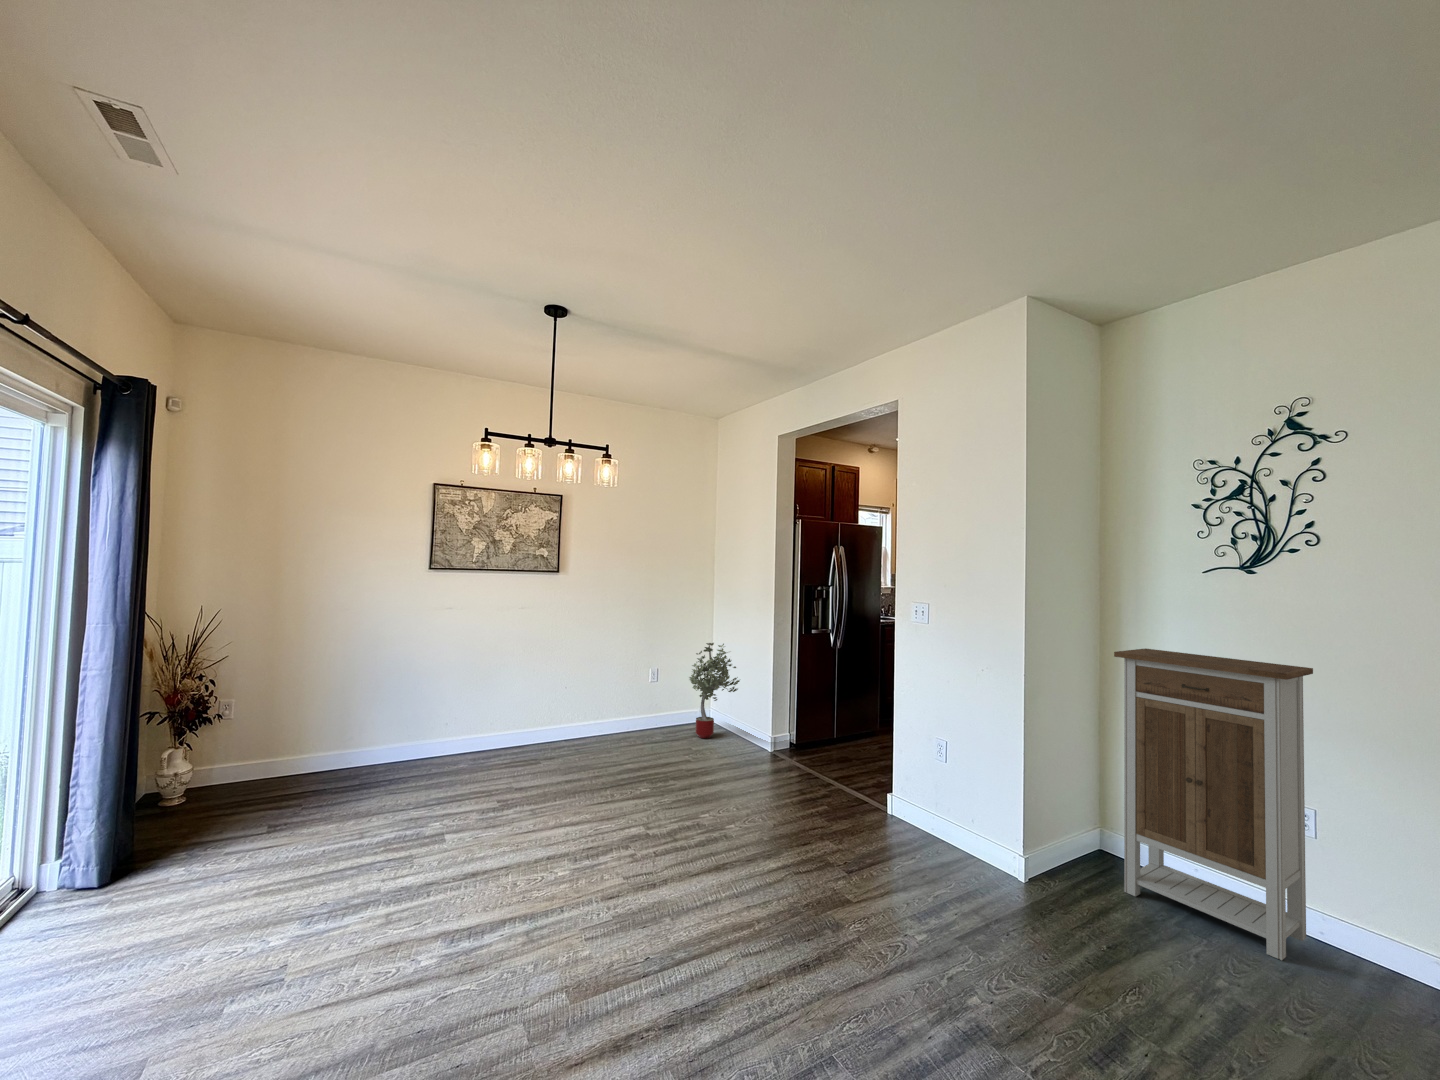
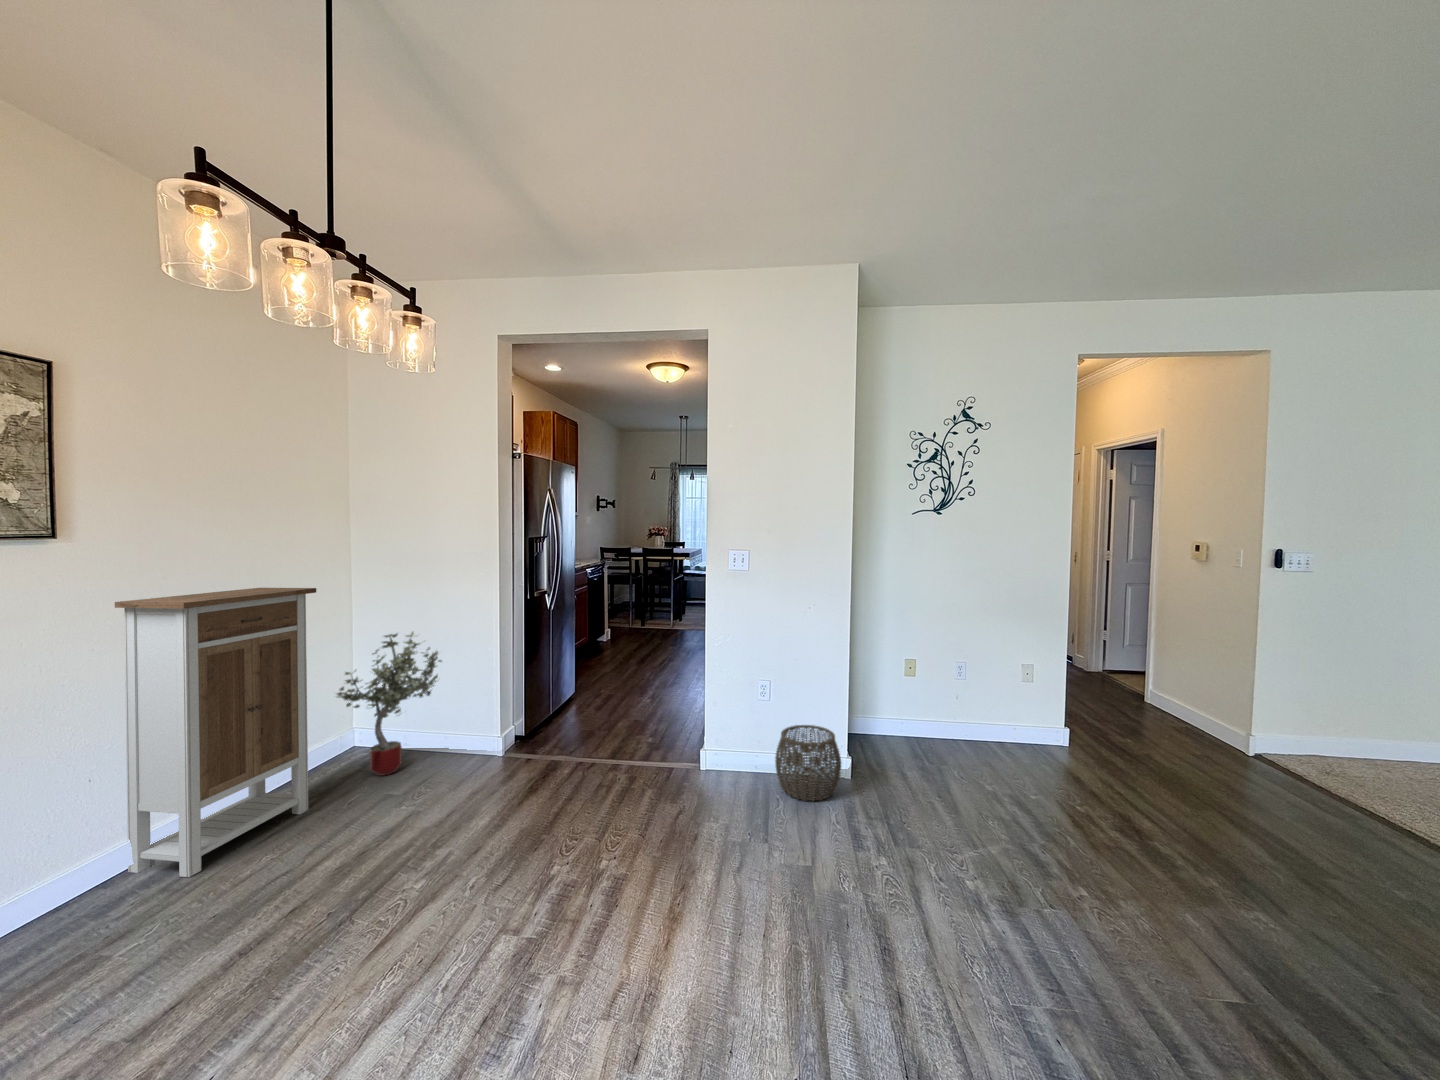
cabinet: present [1114,648,1313,960] -> present [115,588,316,877]
woven basket: none [906,792,982,877] -> present [775,725,841,801]

